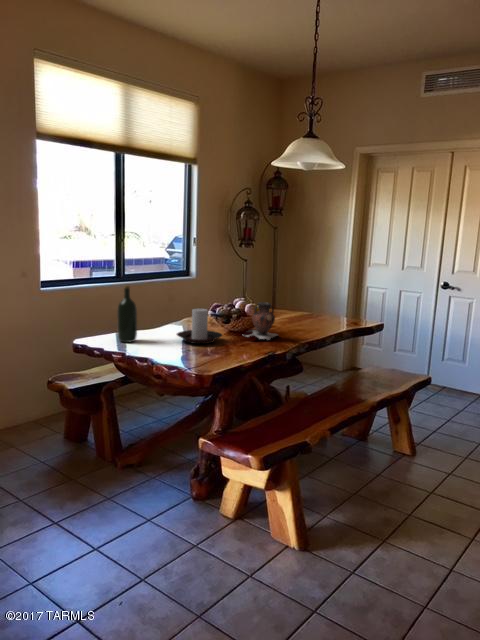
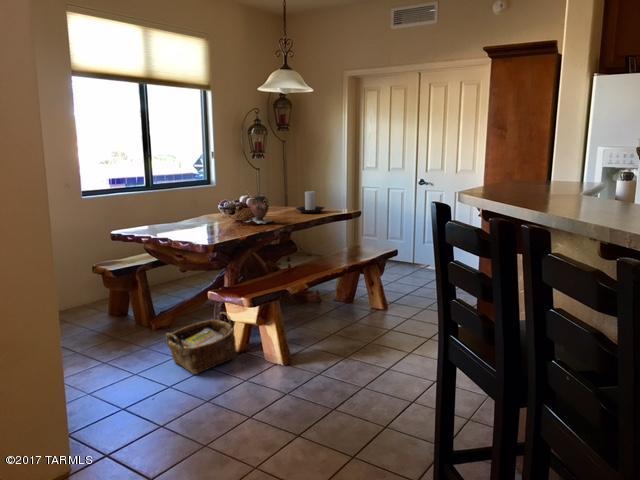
wine bottle: present [117,285,137,343] -> none [144,186,161,230]
candle holder: present [177,308,222,344] -> present [296,191,324,213]
woven basket: none [140,463,233,557] -> present [166,312,237,375]

